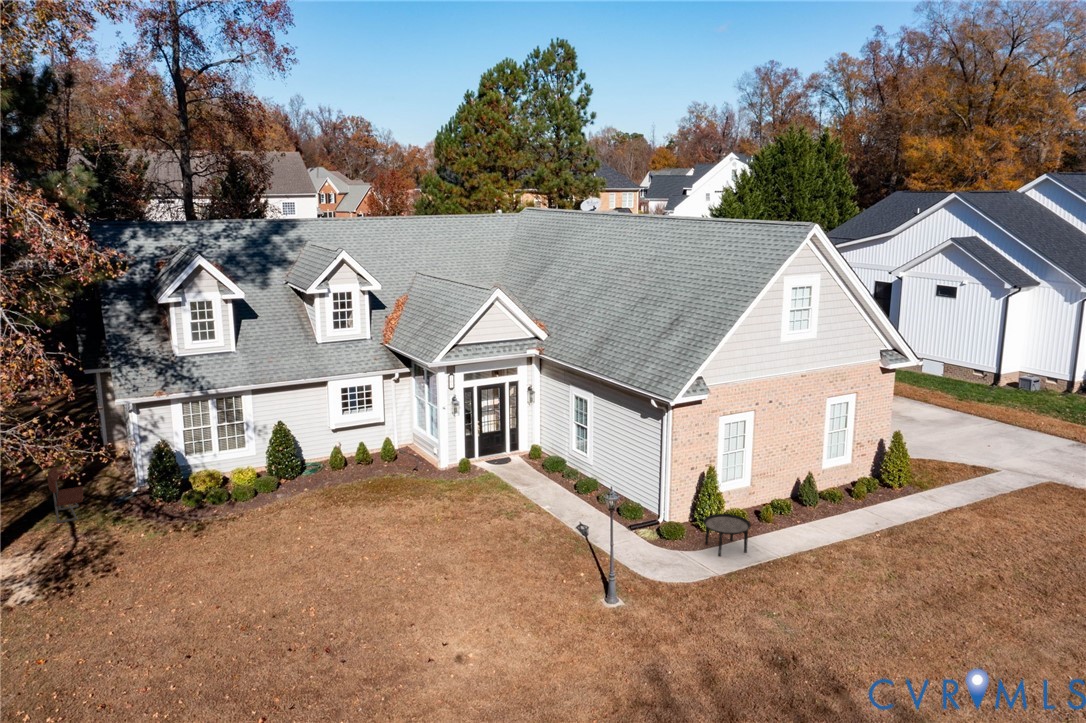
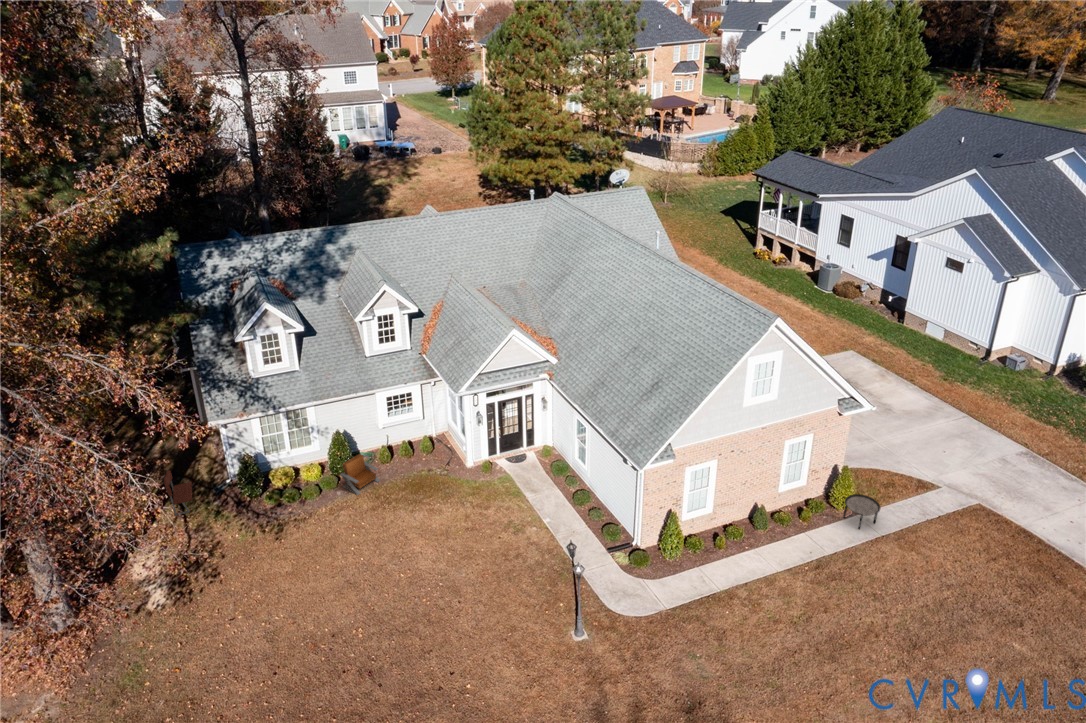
lounge chair: none [280,453,331,499] -> present [340,454,380,495]
round table: present [703,514,751,556] -> present [843,494,881,529]

